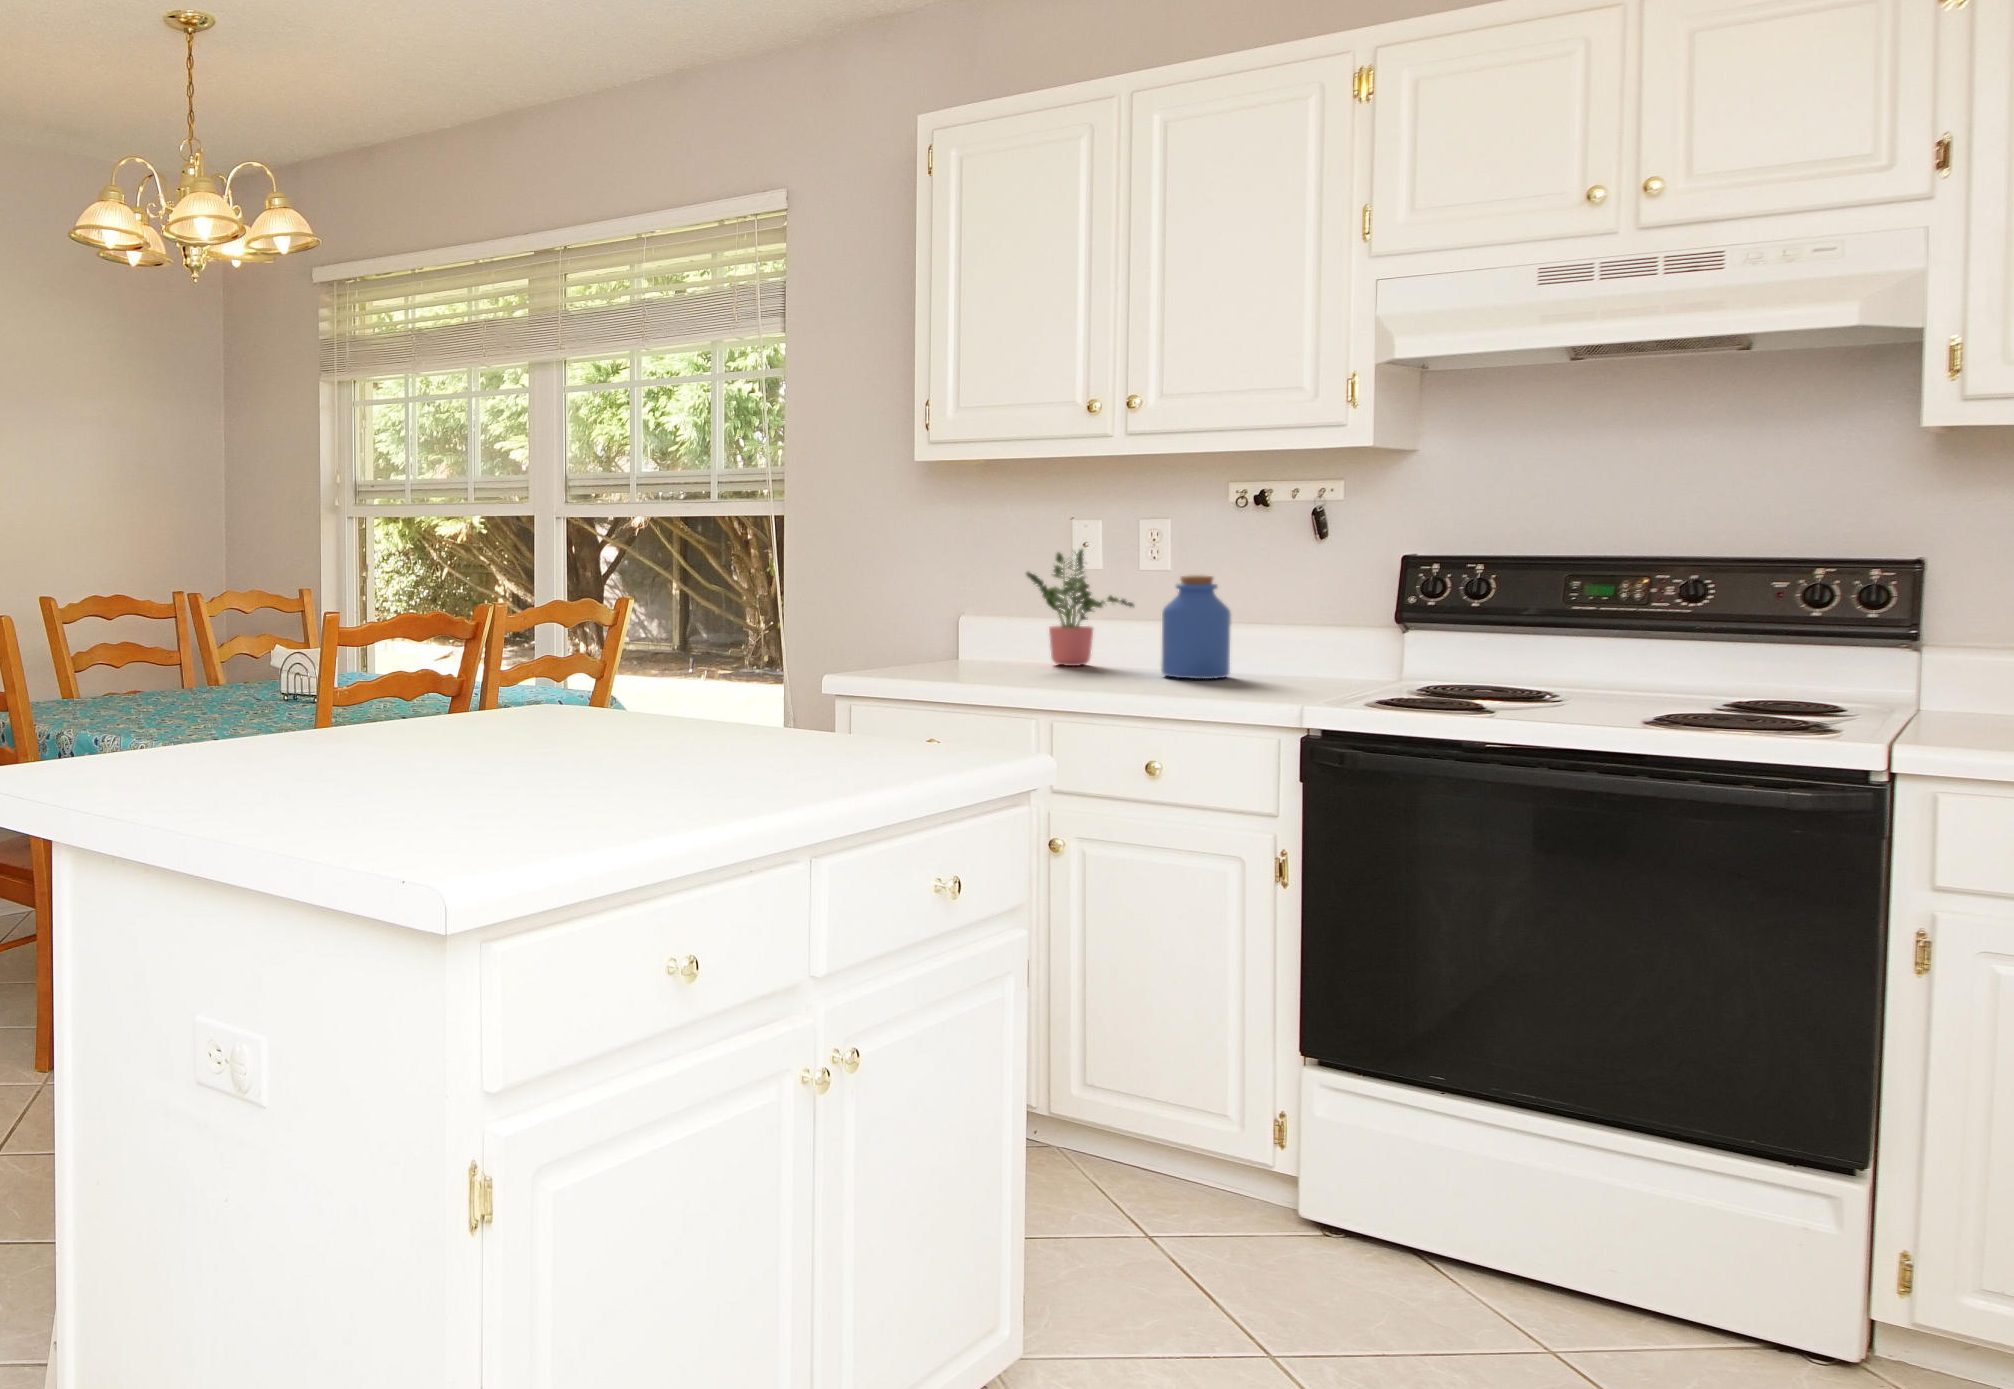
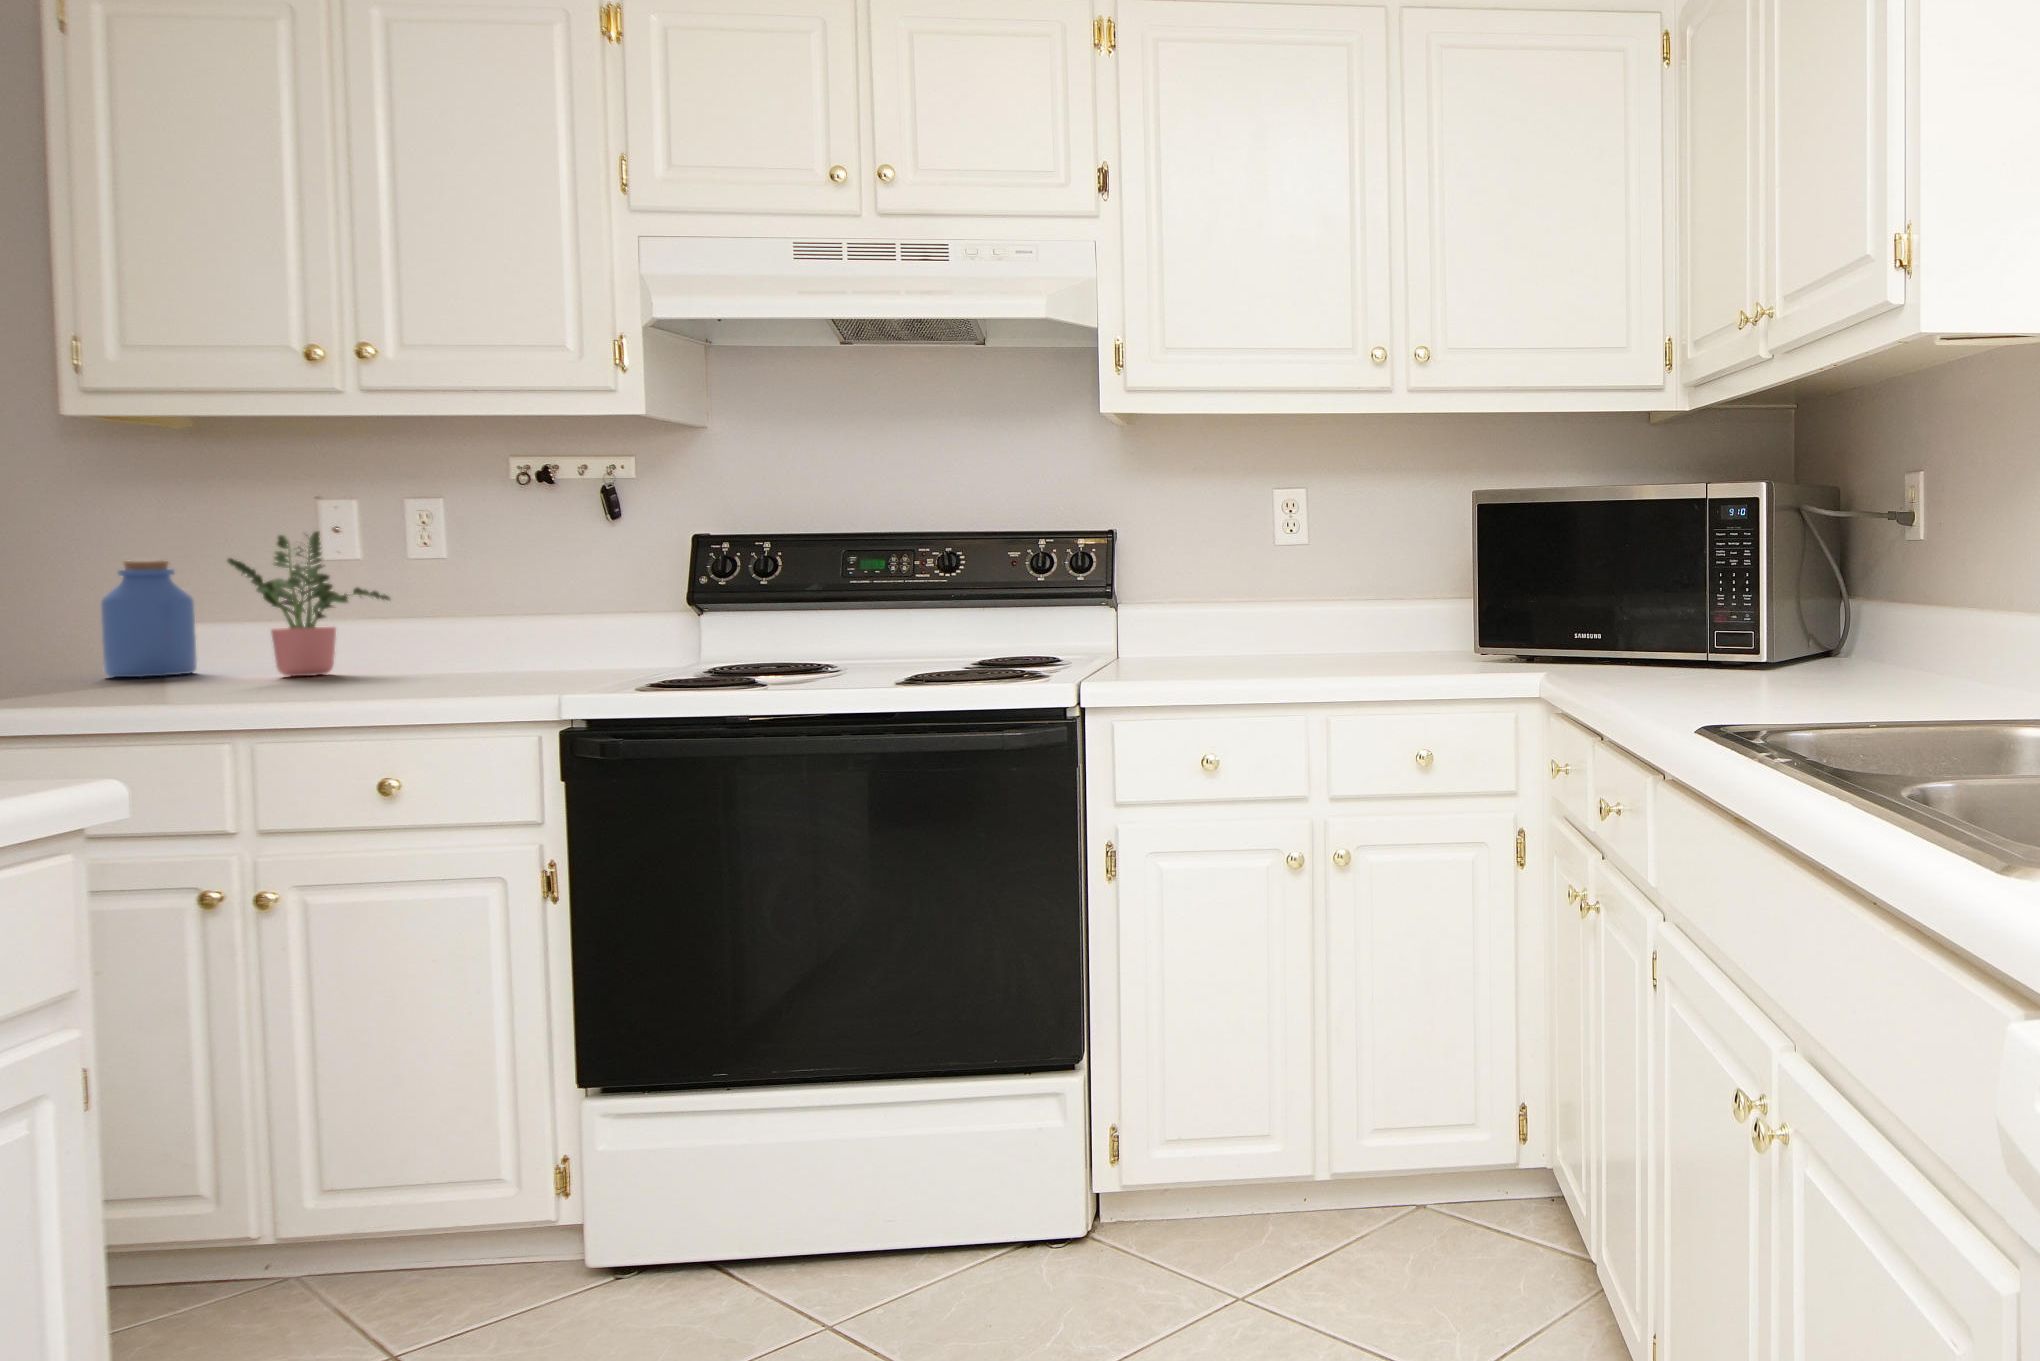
jar: present [1161,575,1231,679] -> present [101,560,197,677]

